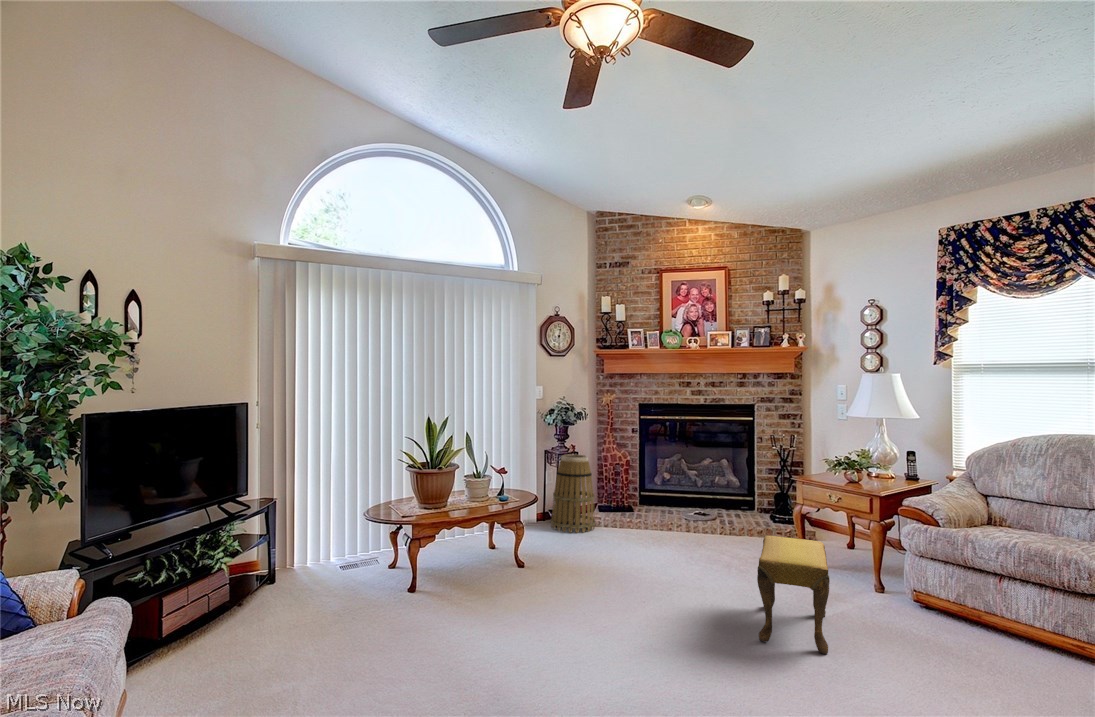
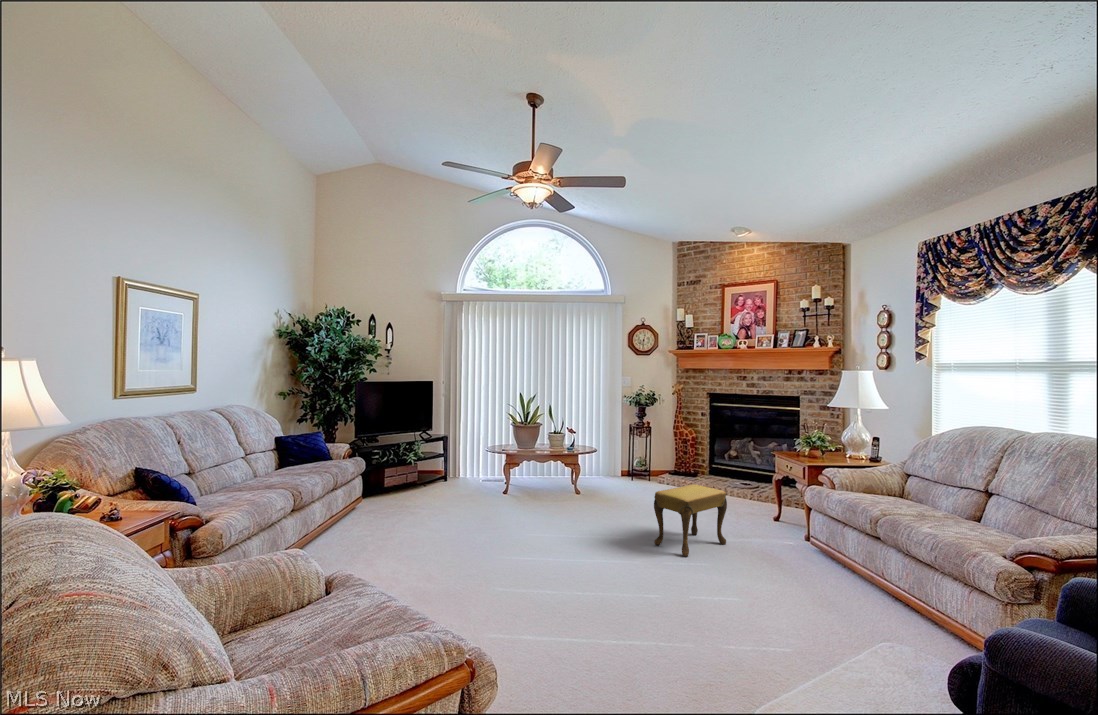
basket: present [551,454,595,533] -> none [625,428,658,484]

